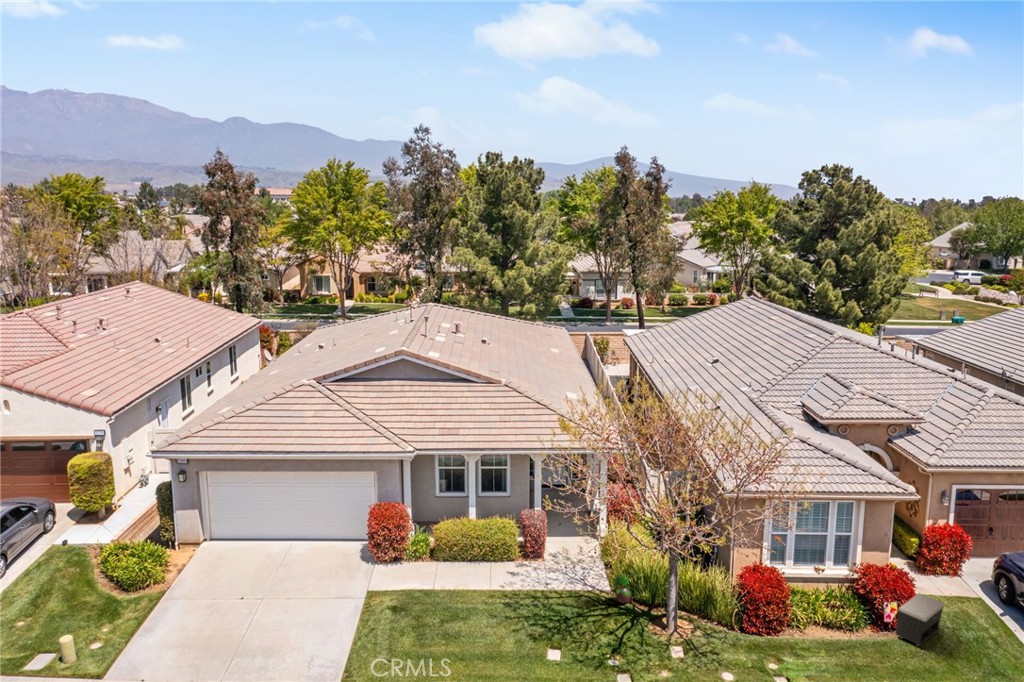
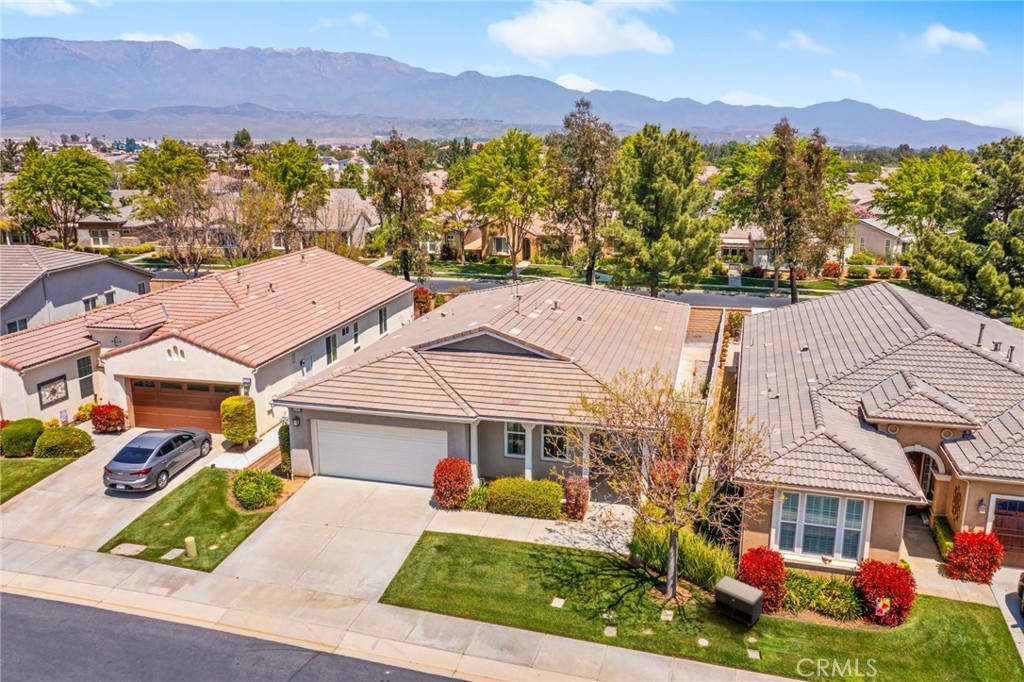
storage bench: present [896,593,944,646] -> present [714,576,763,626]

